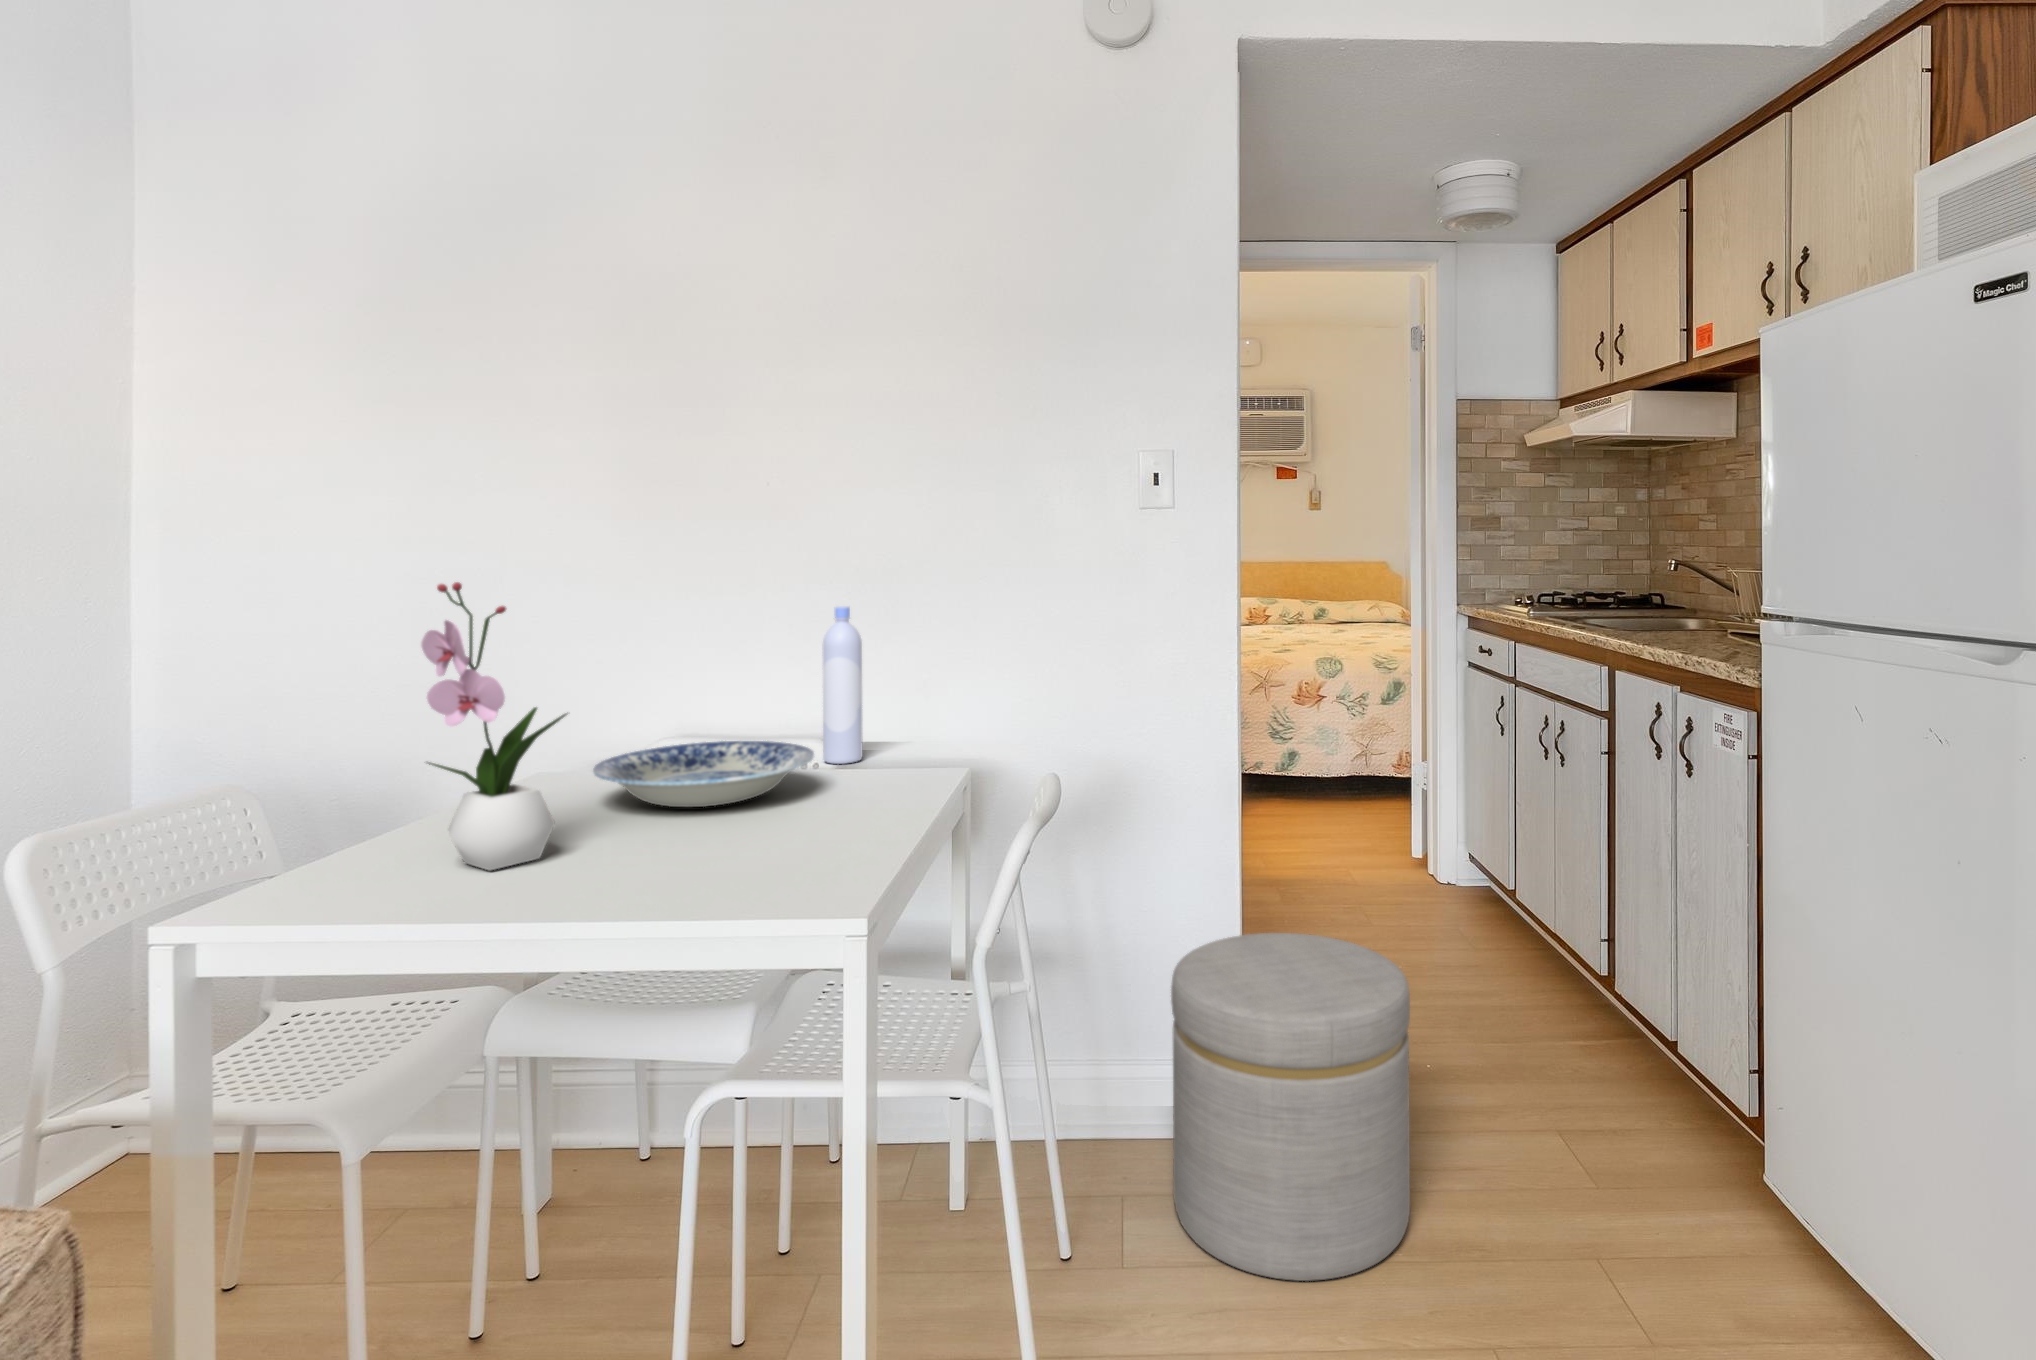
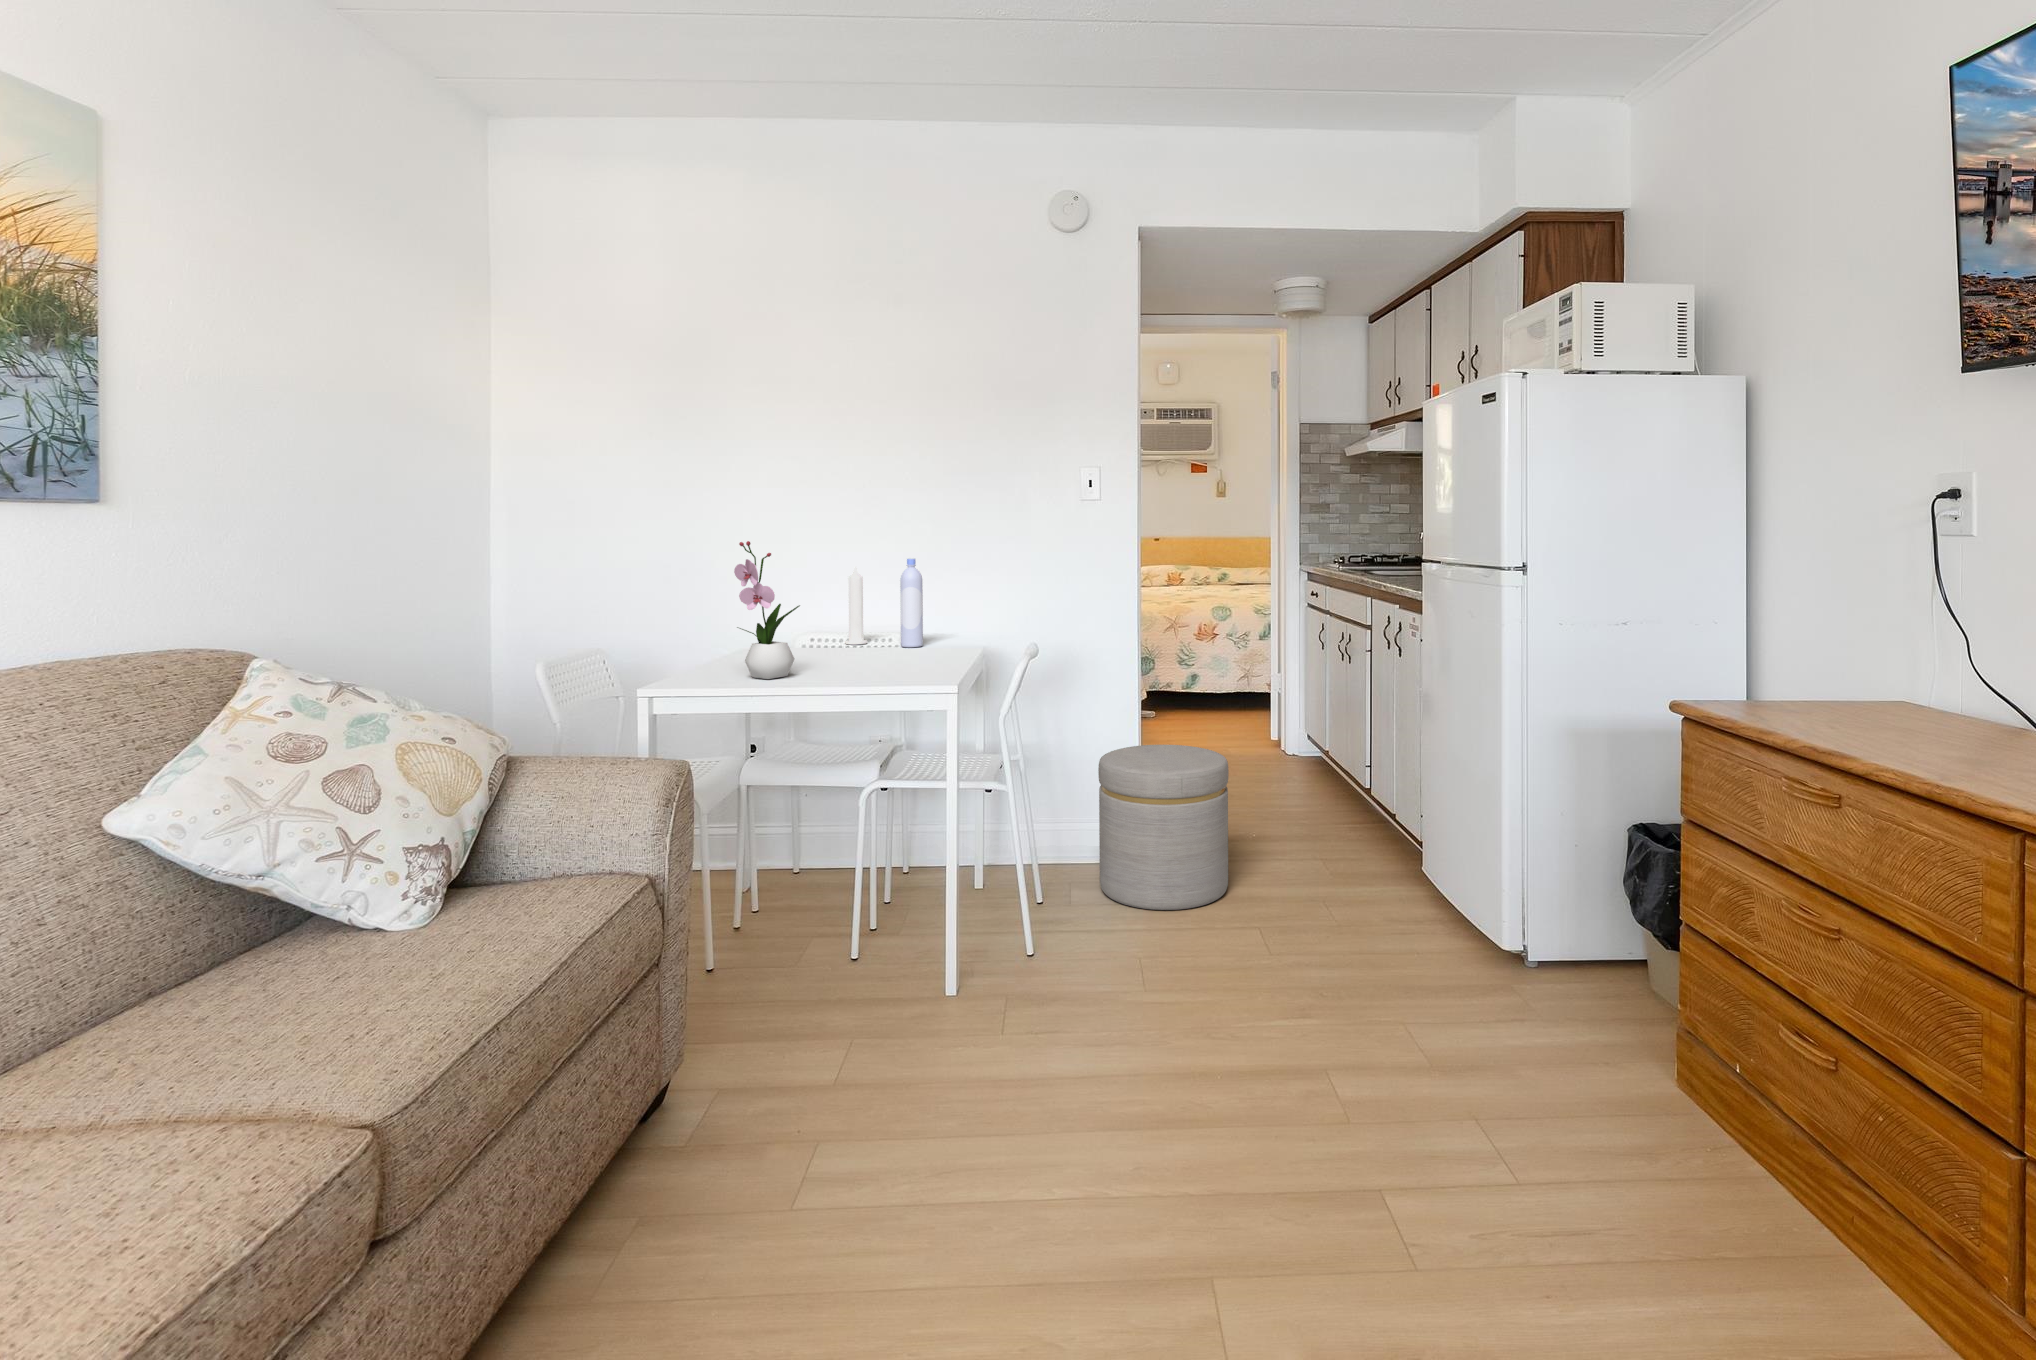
candle: none [731,620,771,756] -> present [845,567,867,645]
plate: present [593,741,814,807] -> none [791,632,905,662]

